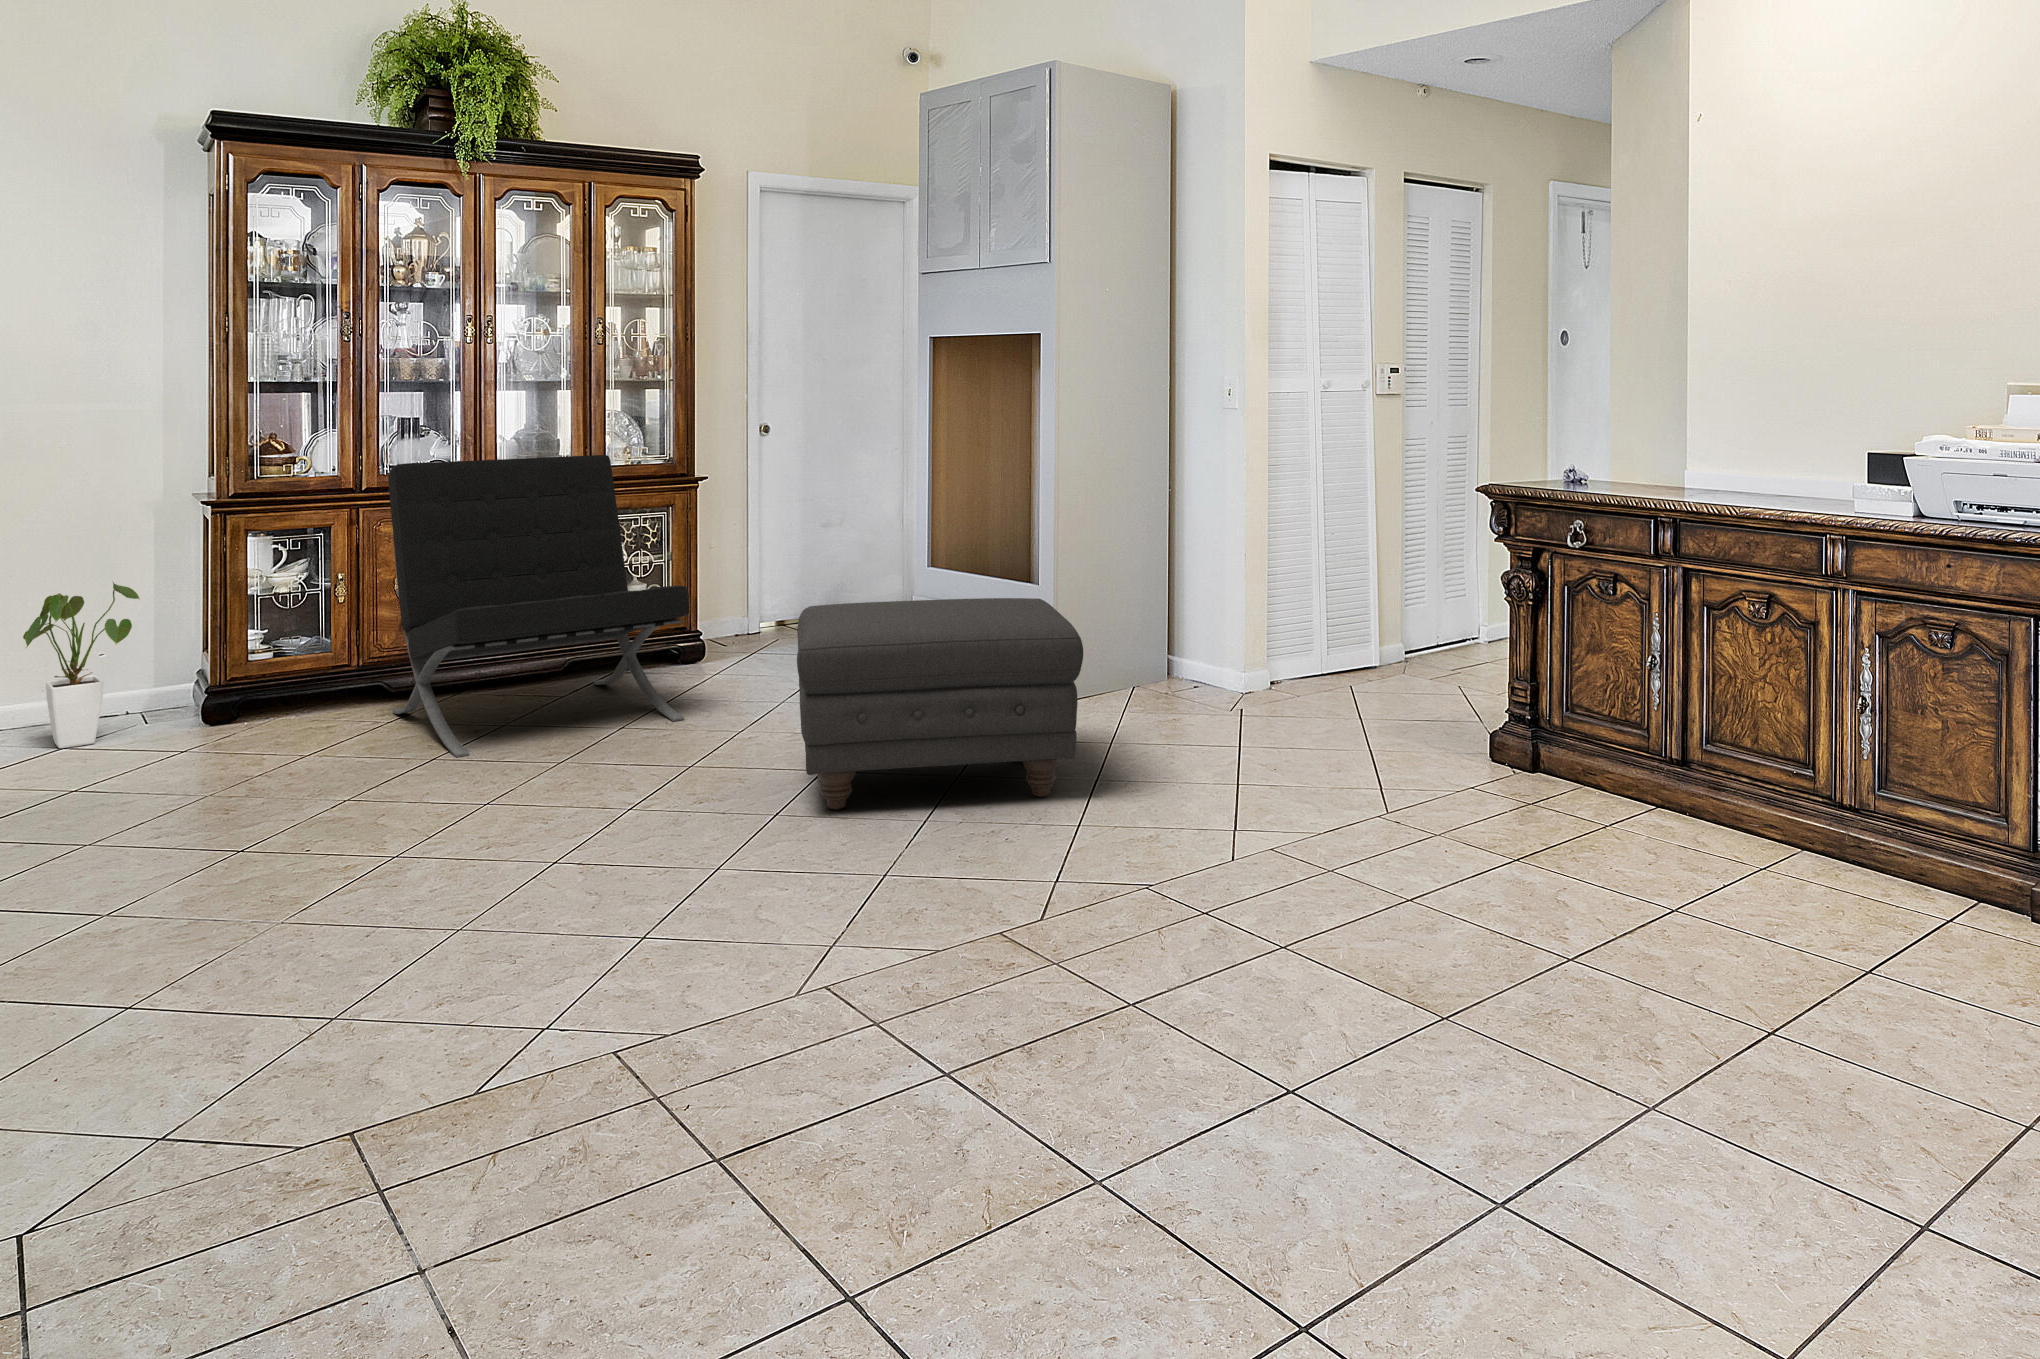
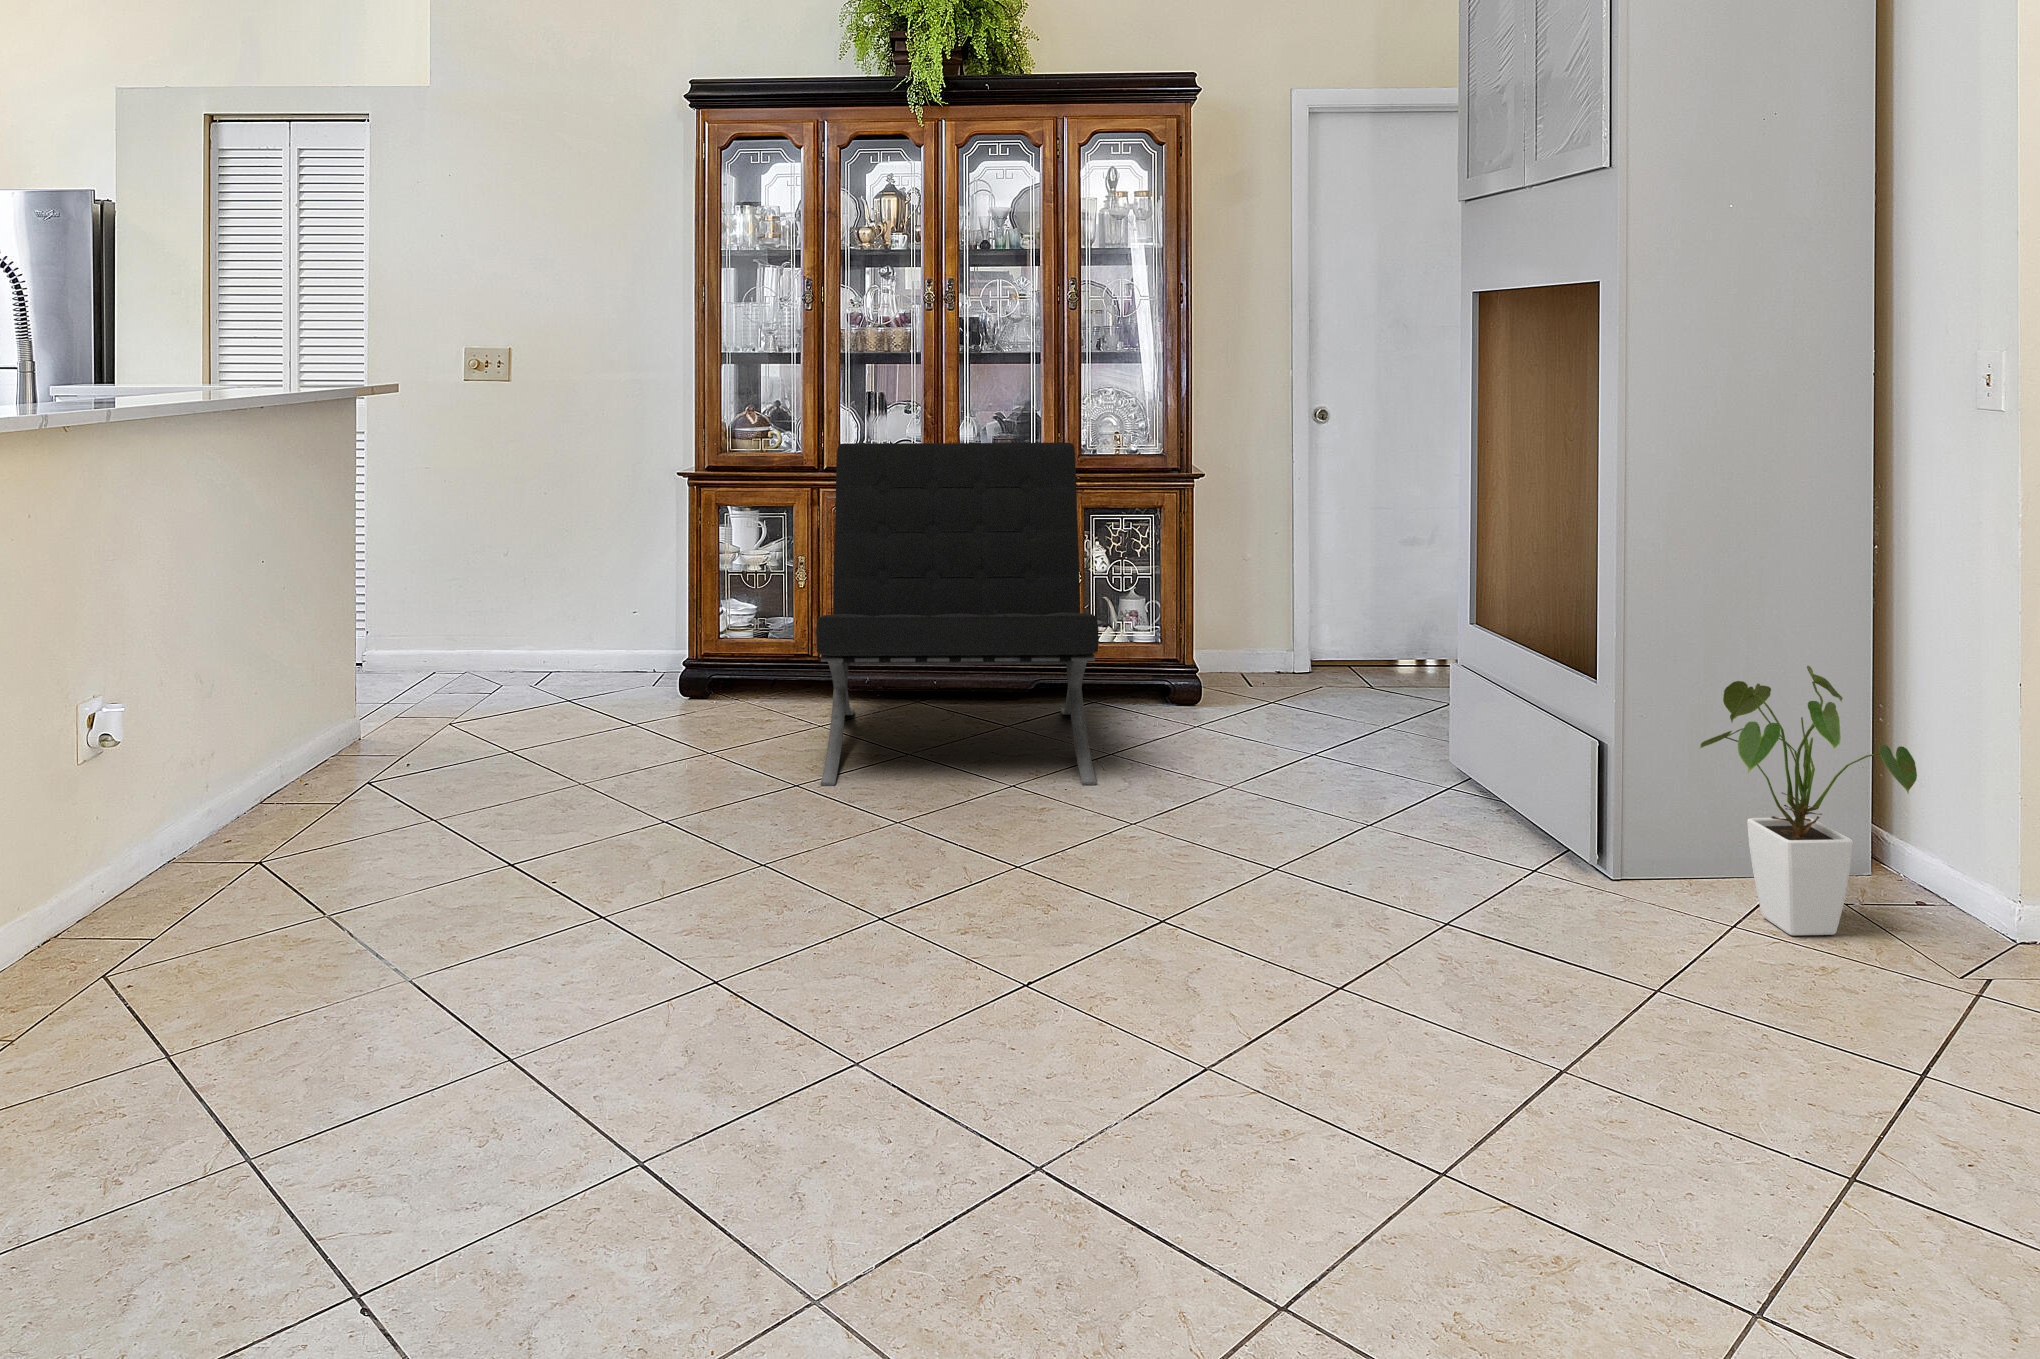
house plant: present [23,582,139,748] -> present [1700,666,1917,935]
ottoman: present [797,598,1083,810] -> none [1039,675,1540,1078]

